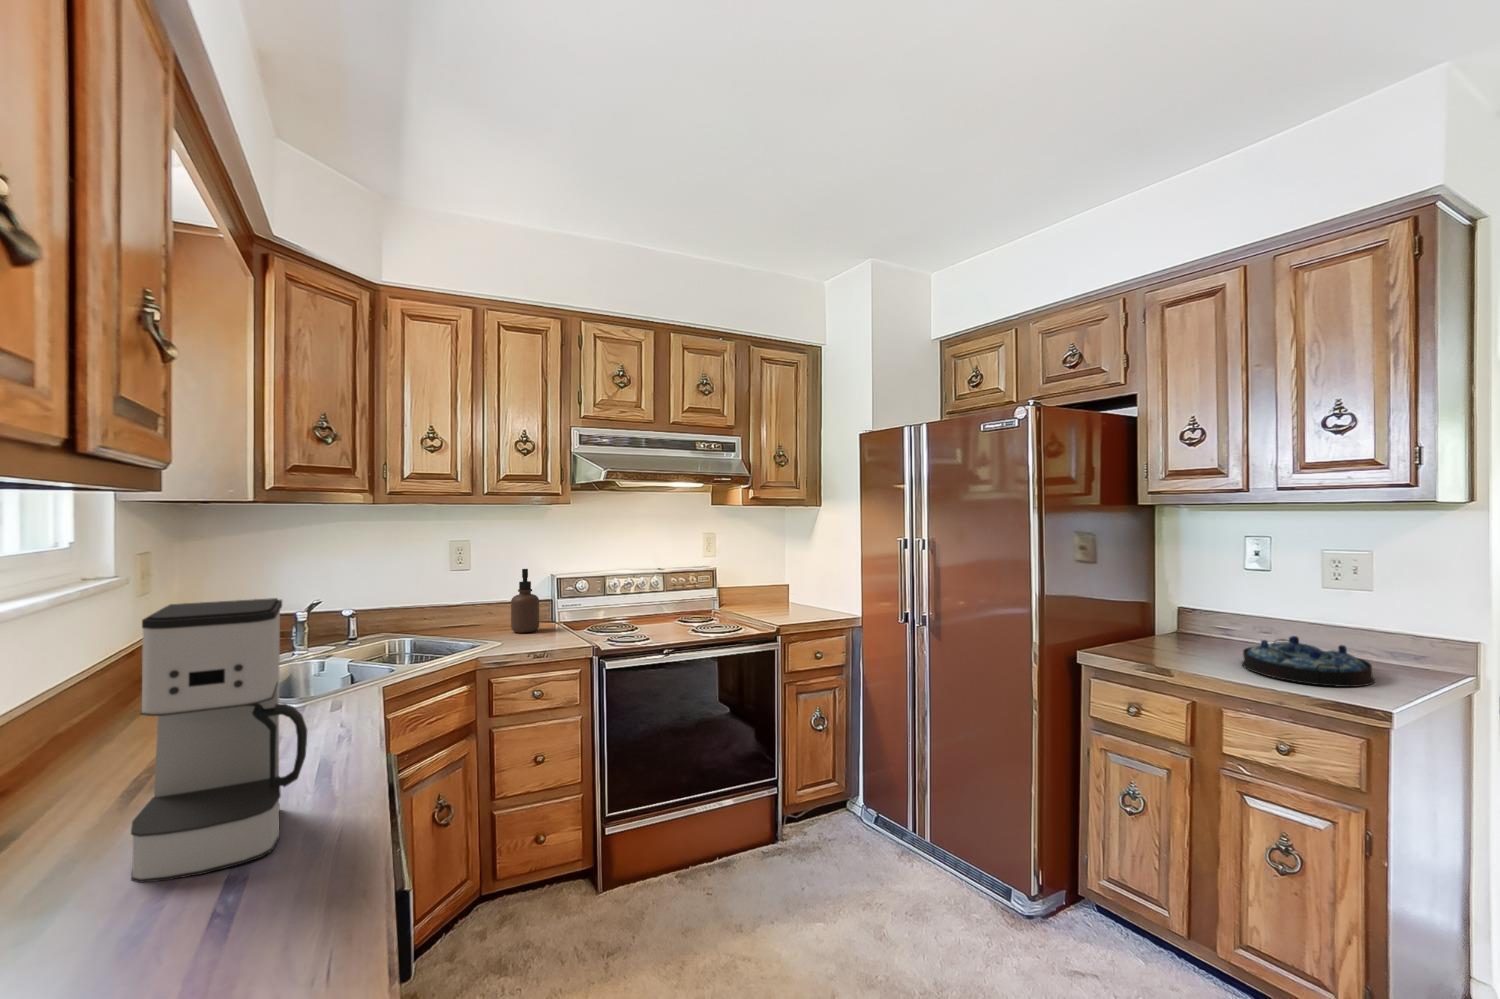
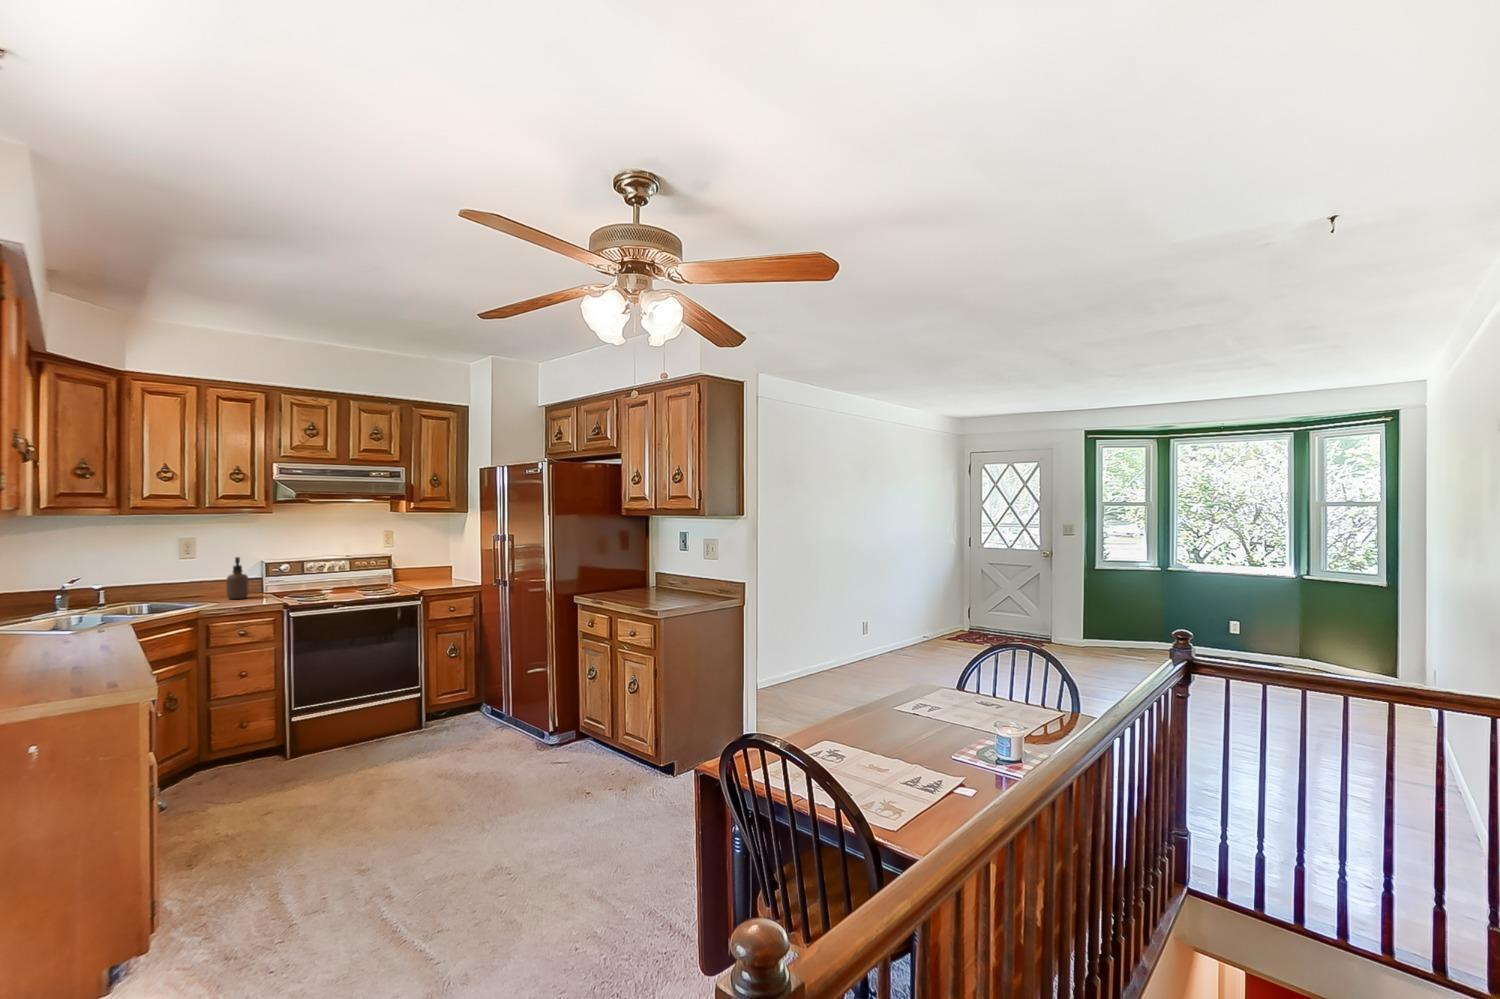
coffee maker: present [131,598,307,882] -> none [31,568,106,671]
serving tray: present [1242,636,1375,687] -> none [638,584,689,605]

